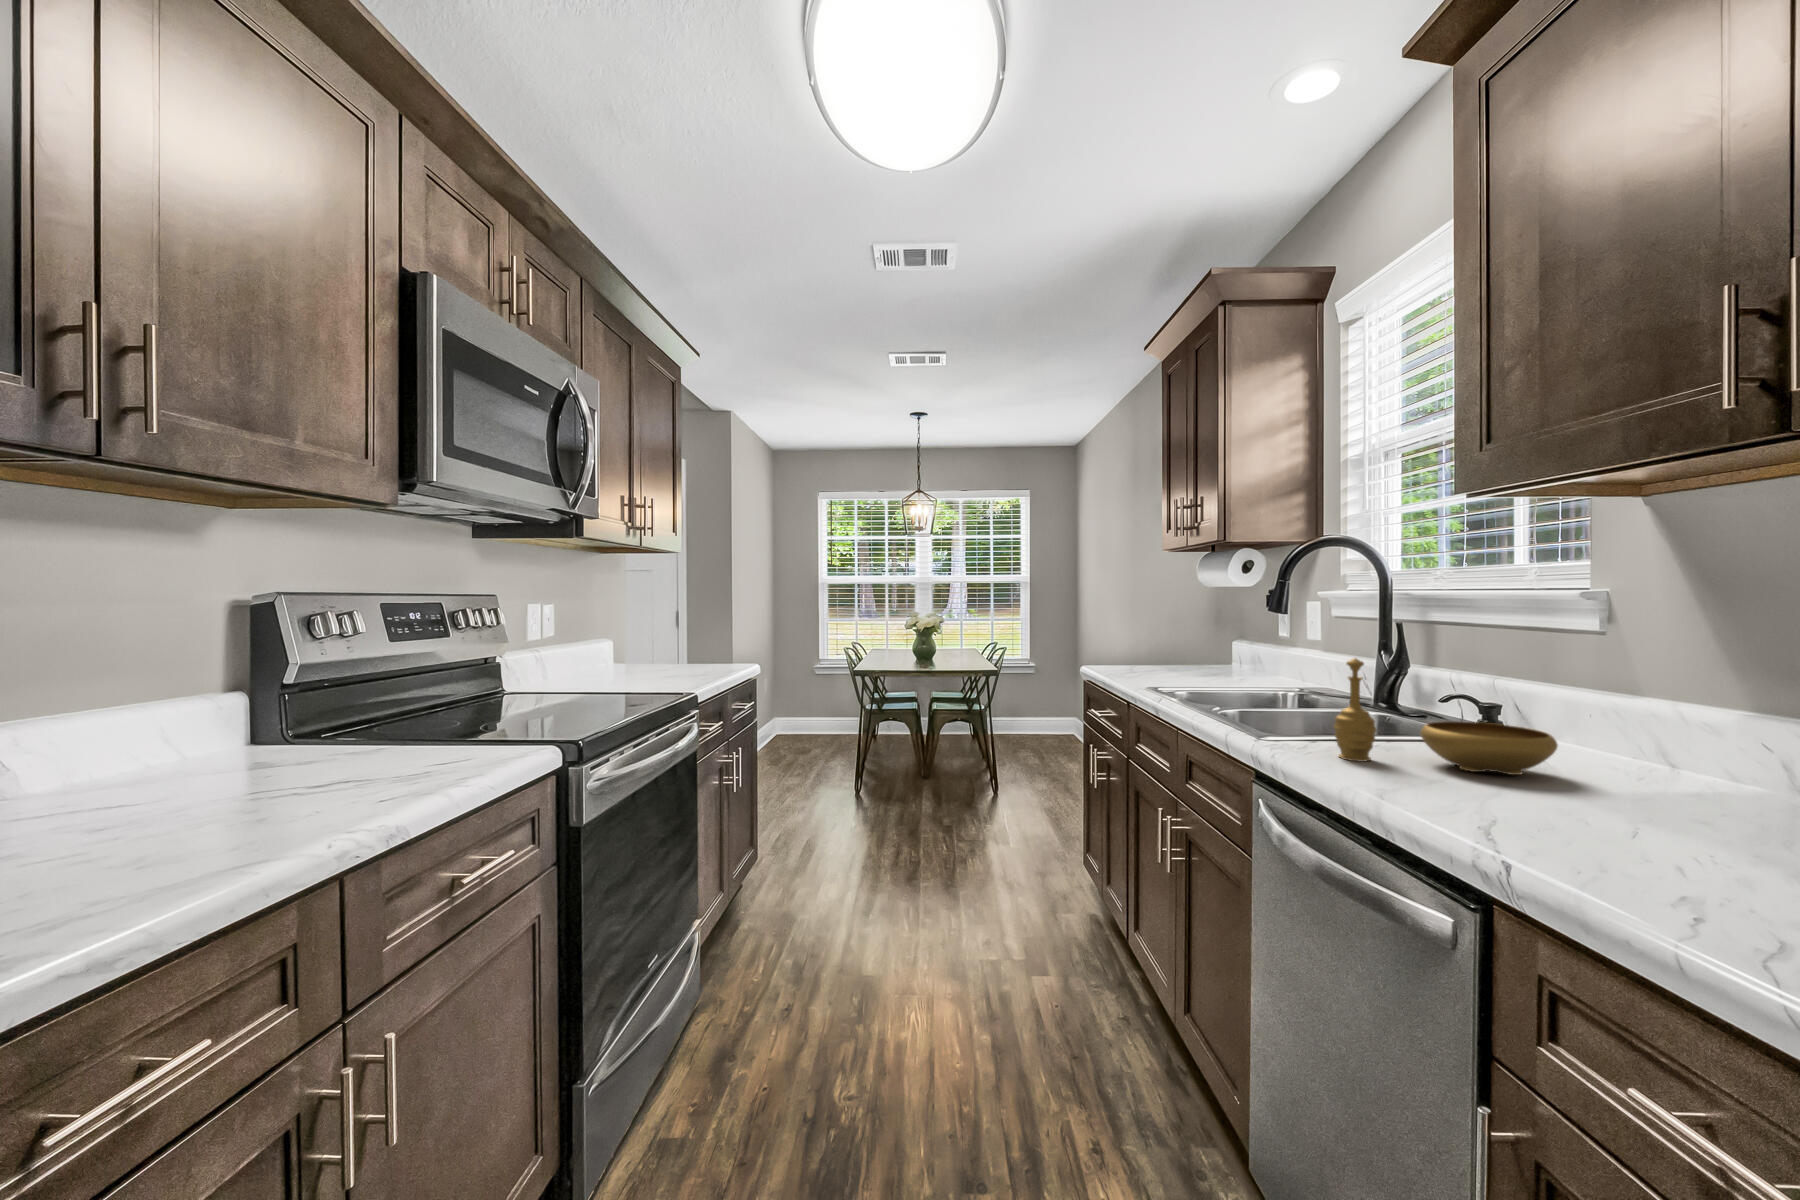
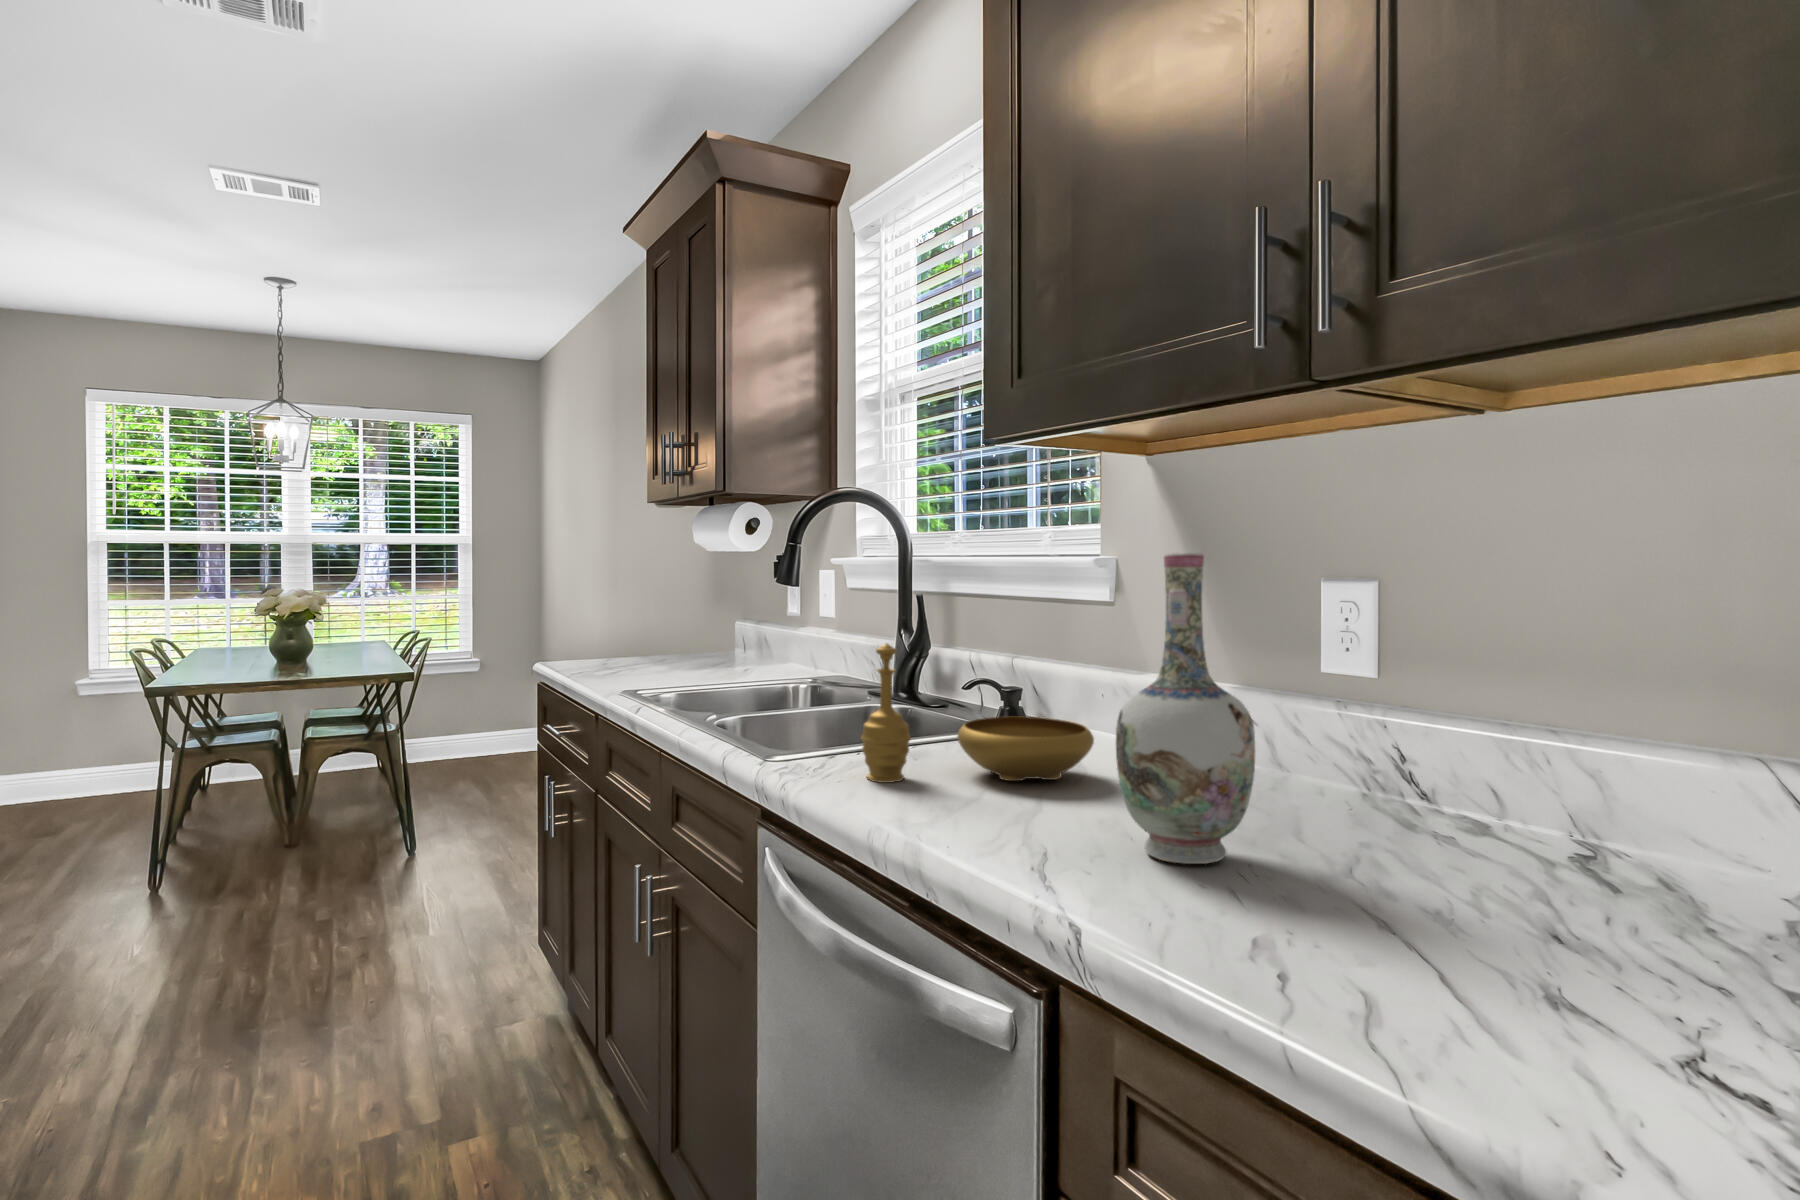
vase: none [1552,592,1698,842] -> present [1116,553,1255,864]

